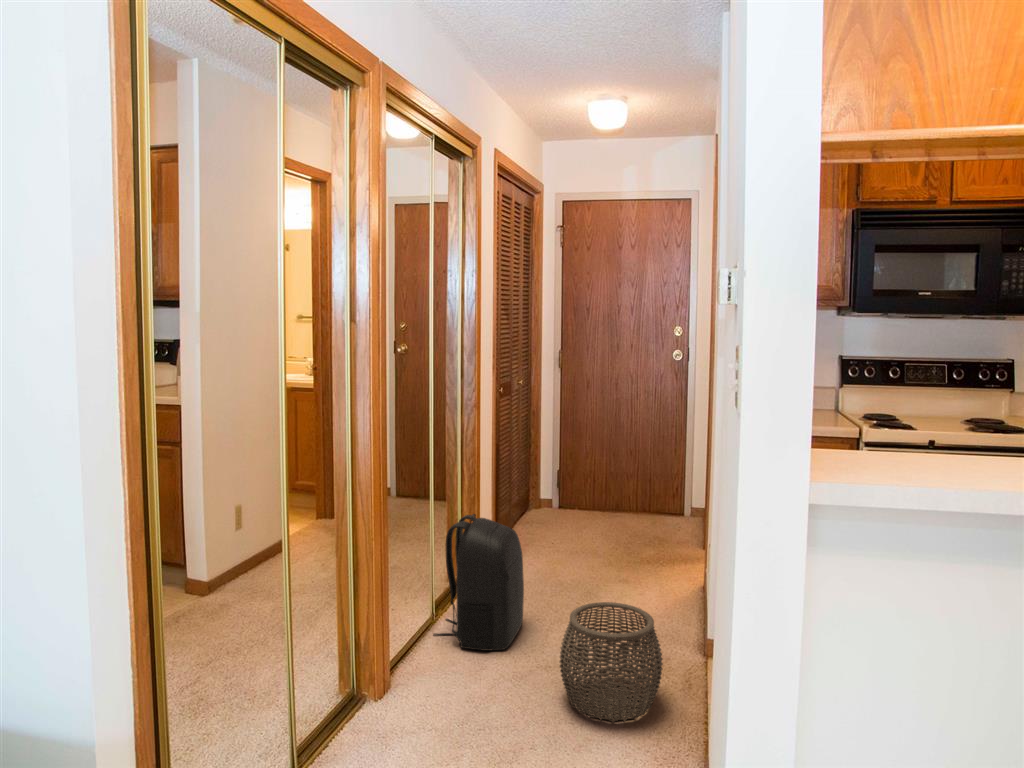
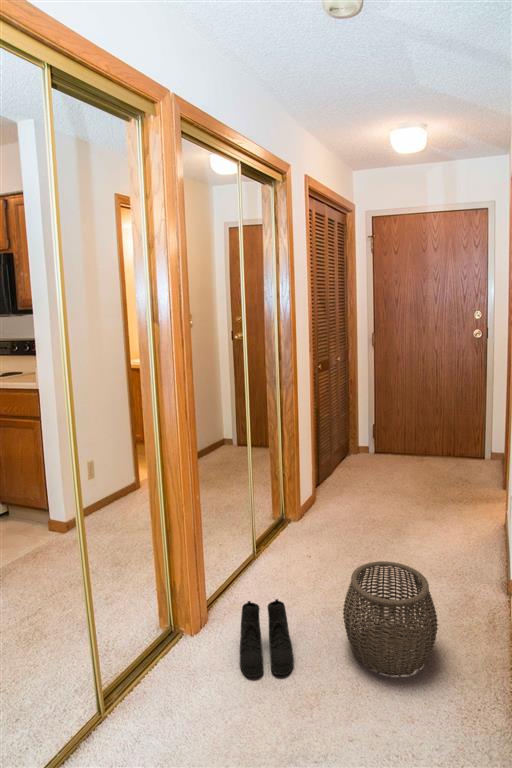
backpack: present [433,514,524,651] -> none [253,474,326,587]
boots: none [440,653,506,736] -> present [240,599,293,677]

